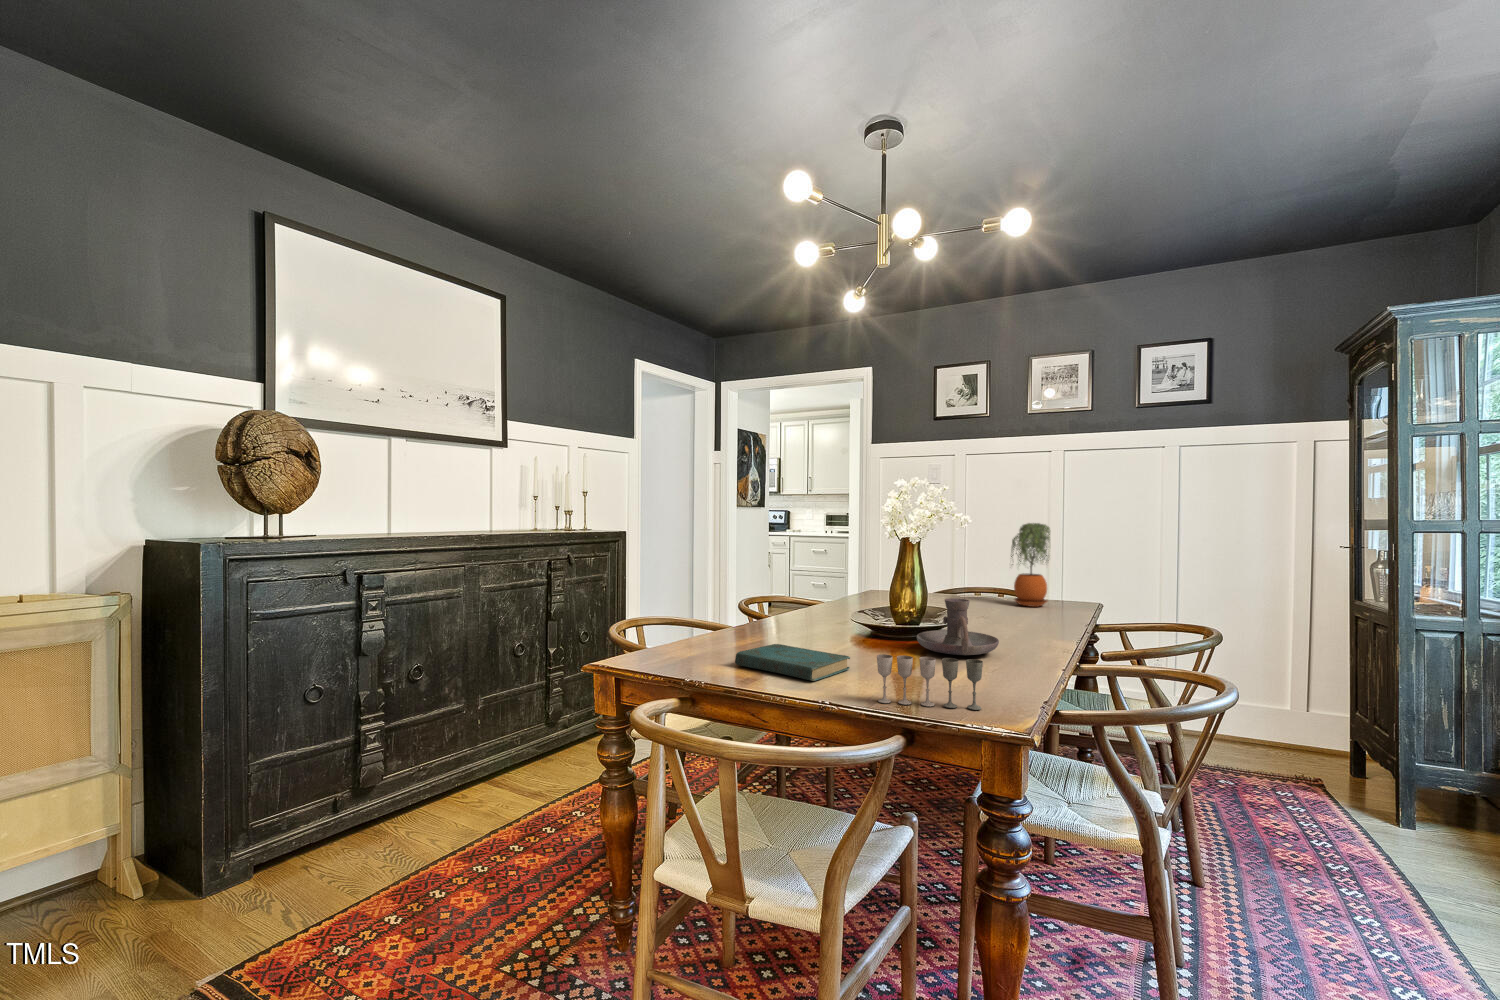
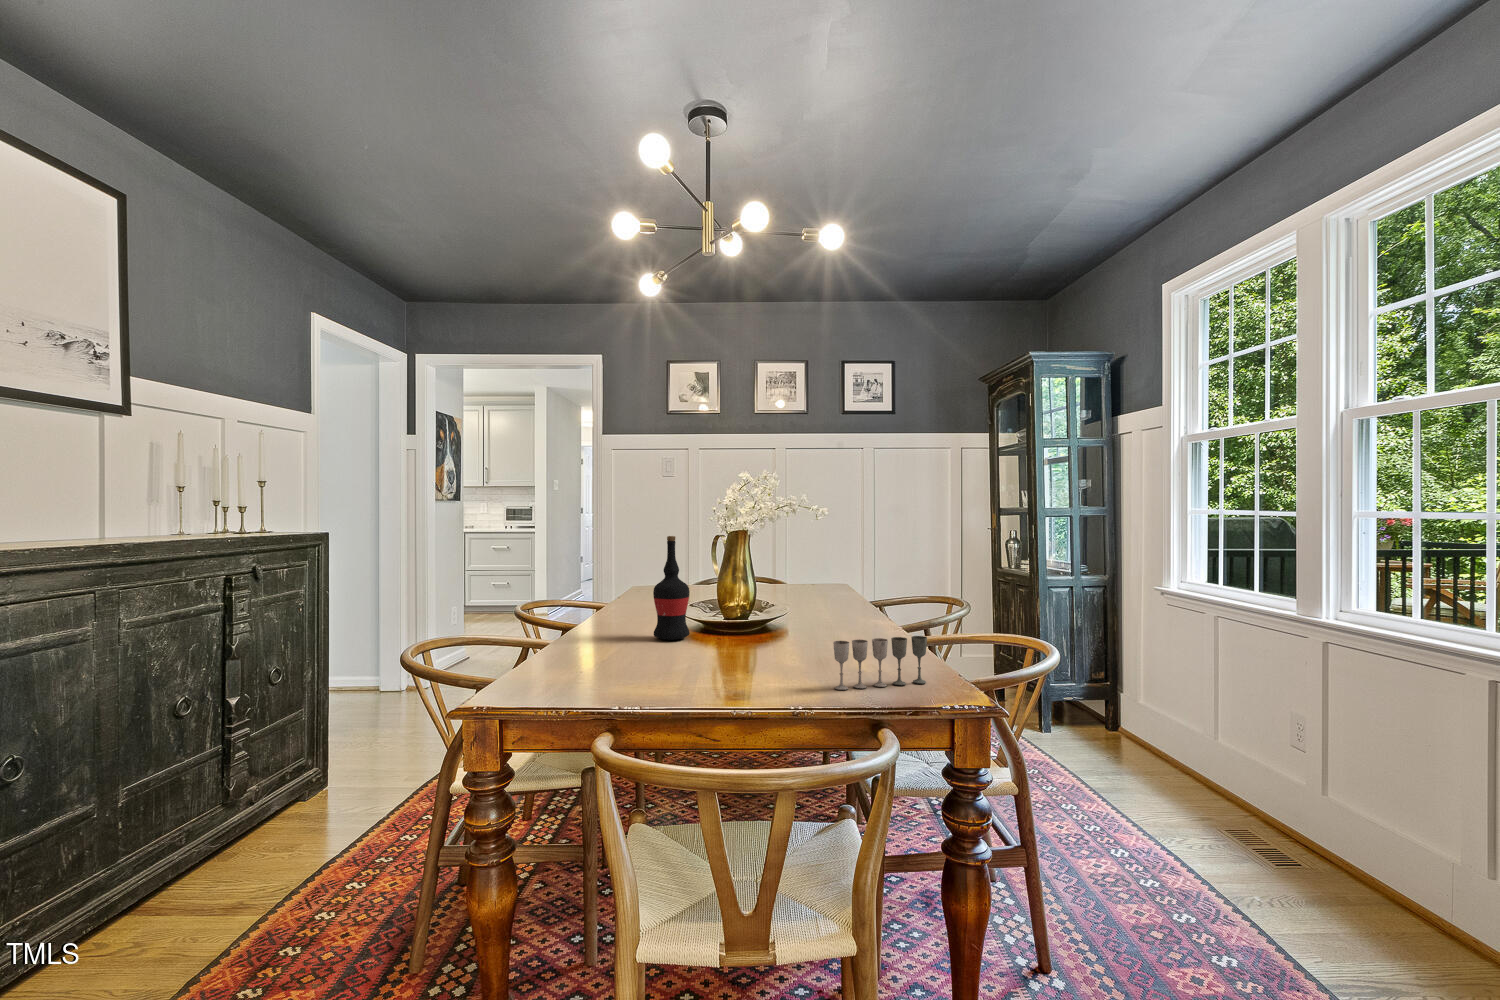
potted plant: present [1011,523,1050,607] -> none [788,514,825,593]
wine bottle: none [799,543,833,638] -> present [653,536,690,640]
candle holder: present [917,598,999,655] -> none [783,585,860,640]
book: present [735,644,850,681] -> none [643,648,760,680]

